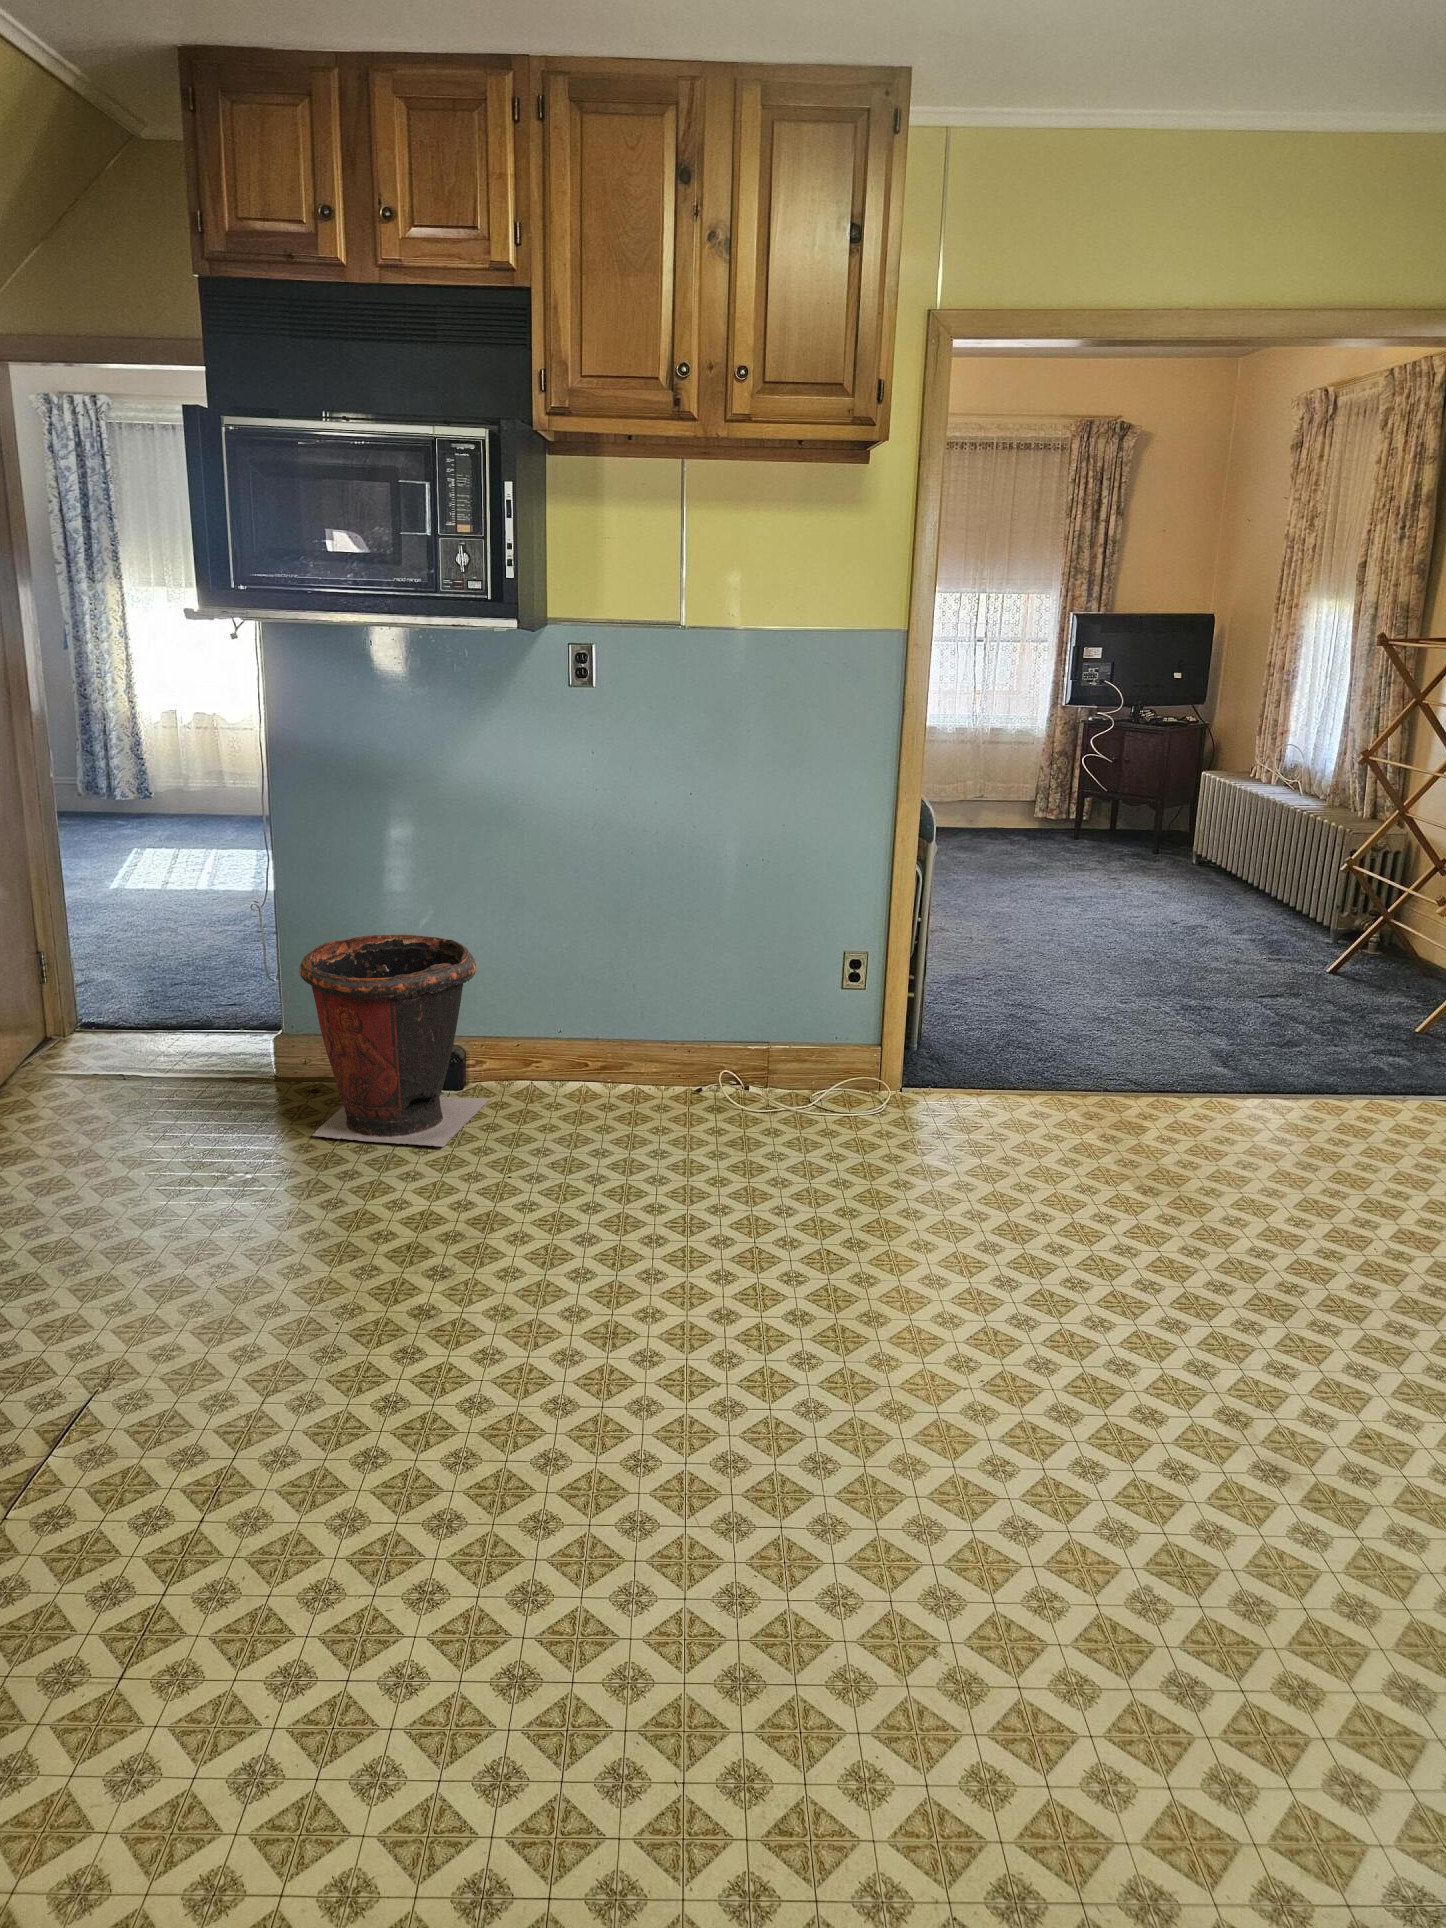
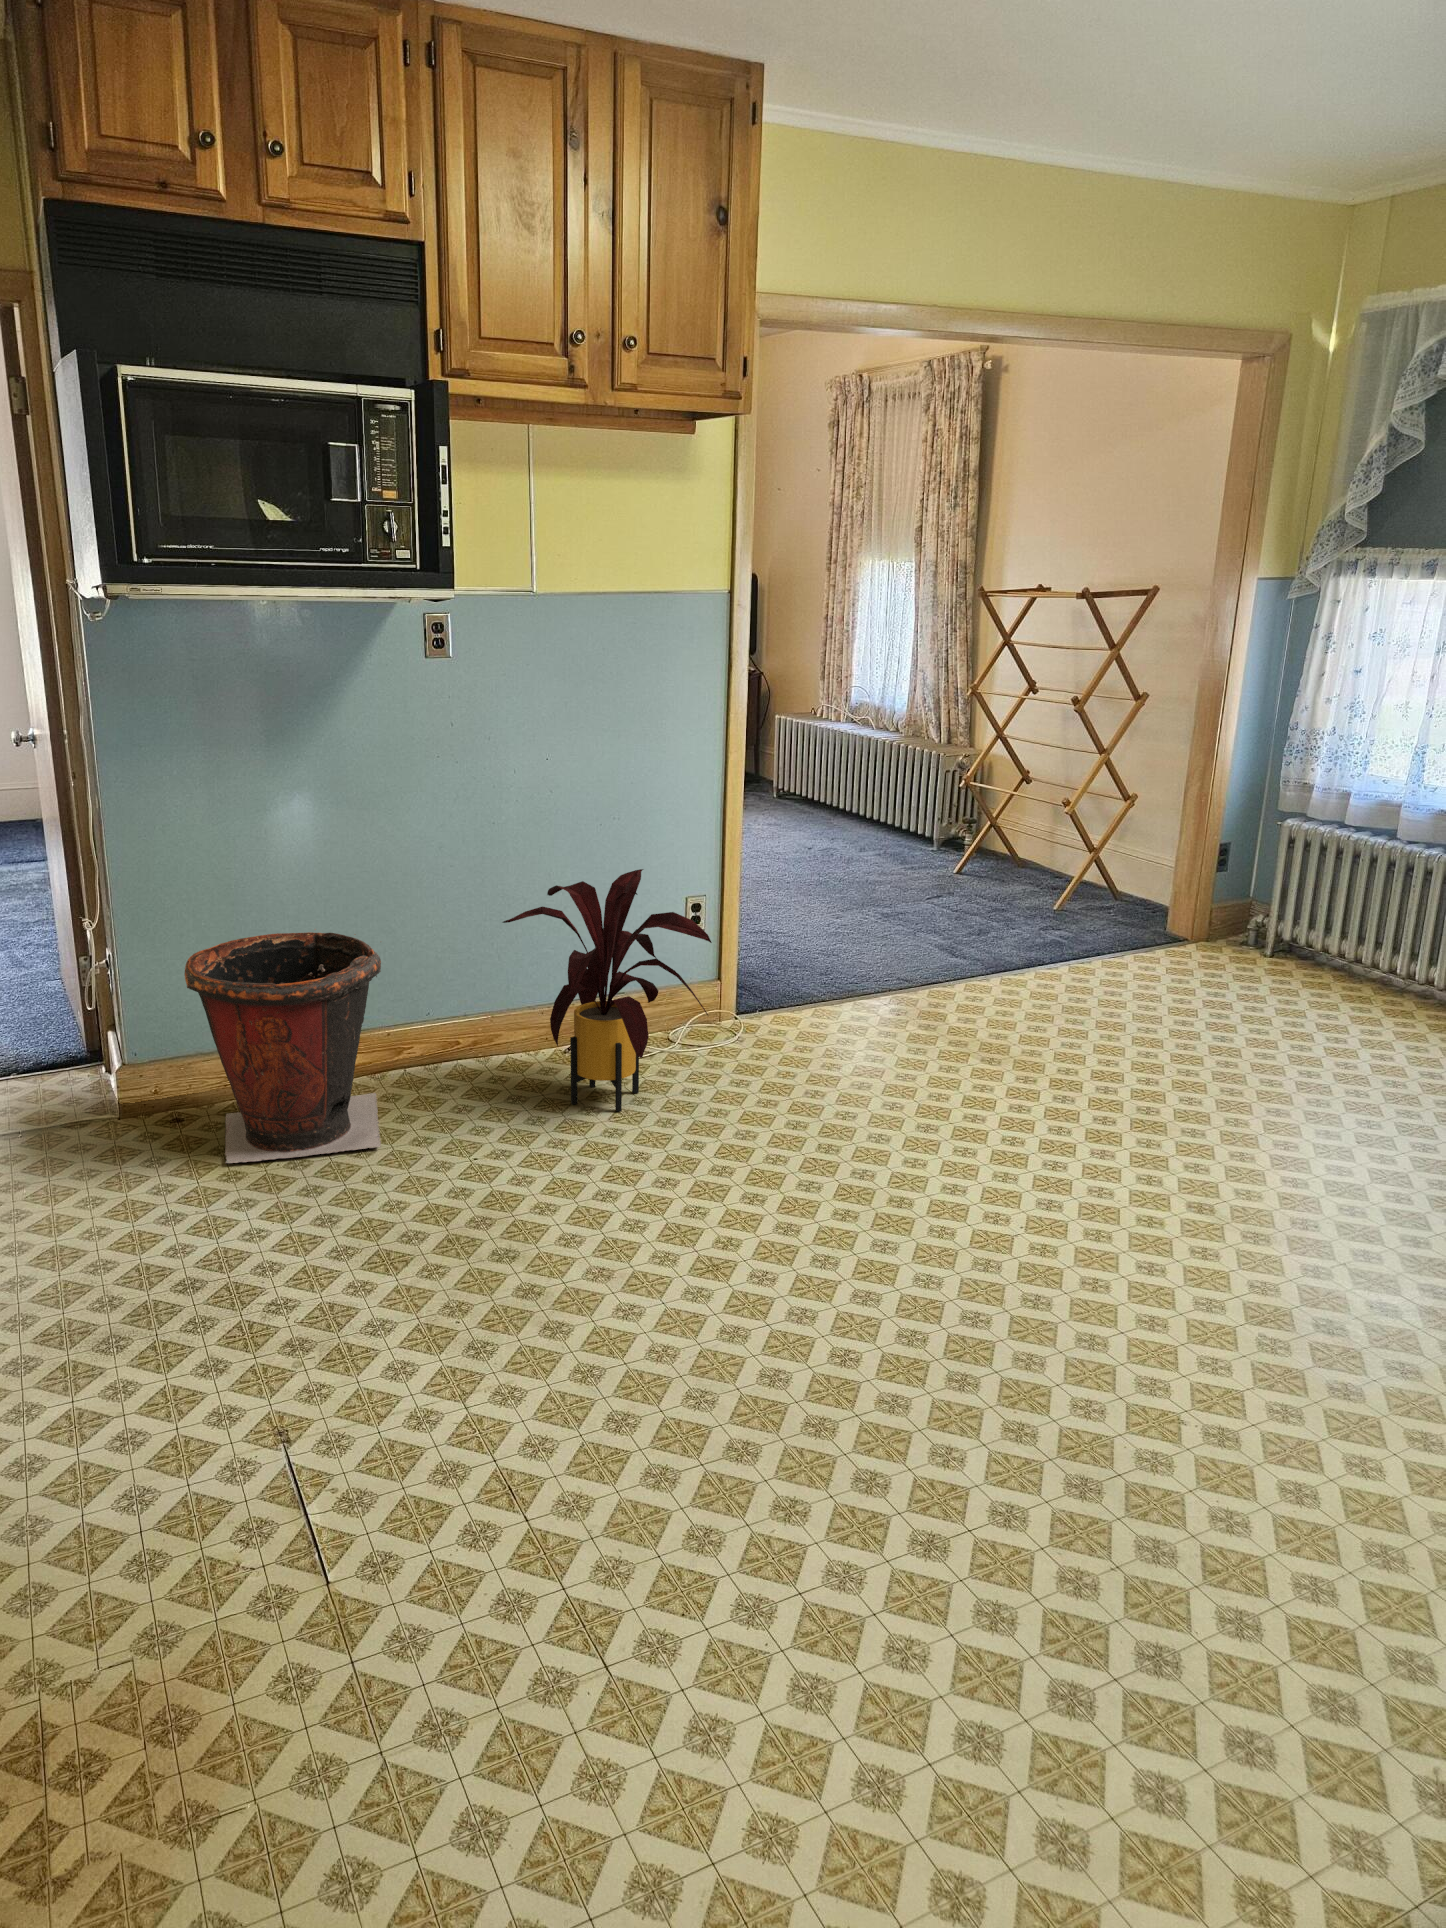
house plant: none [592,913,779,1157] -> present [503,869,712,1111]

